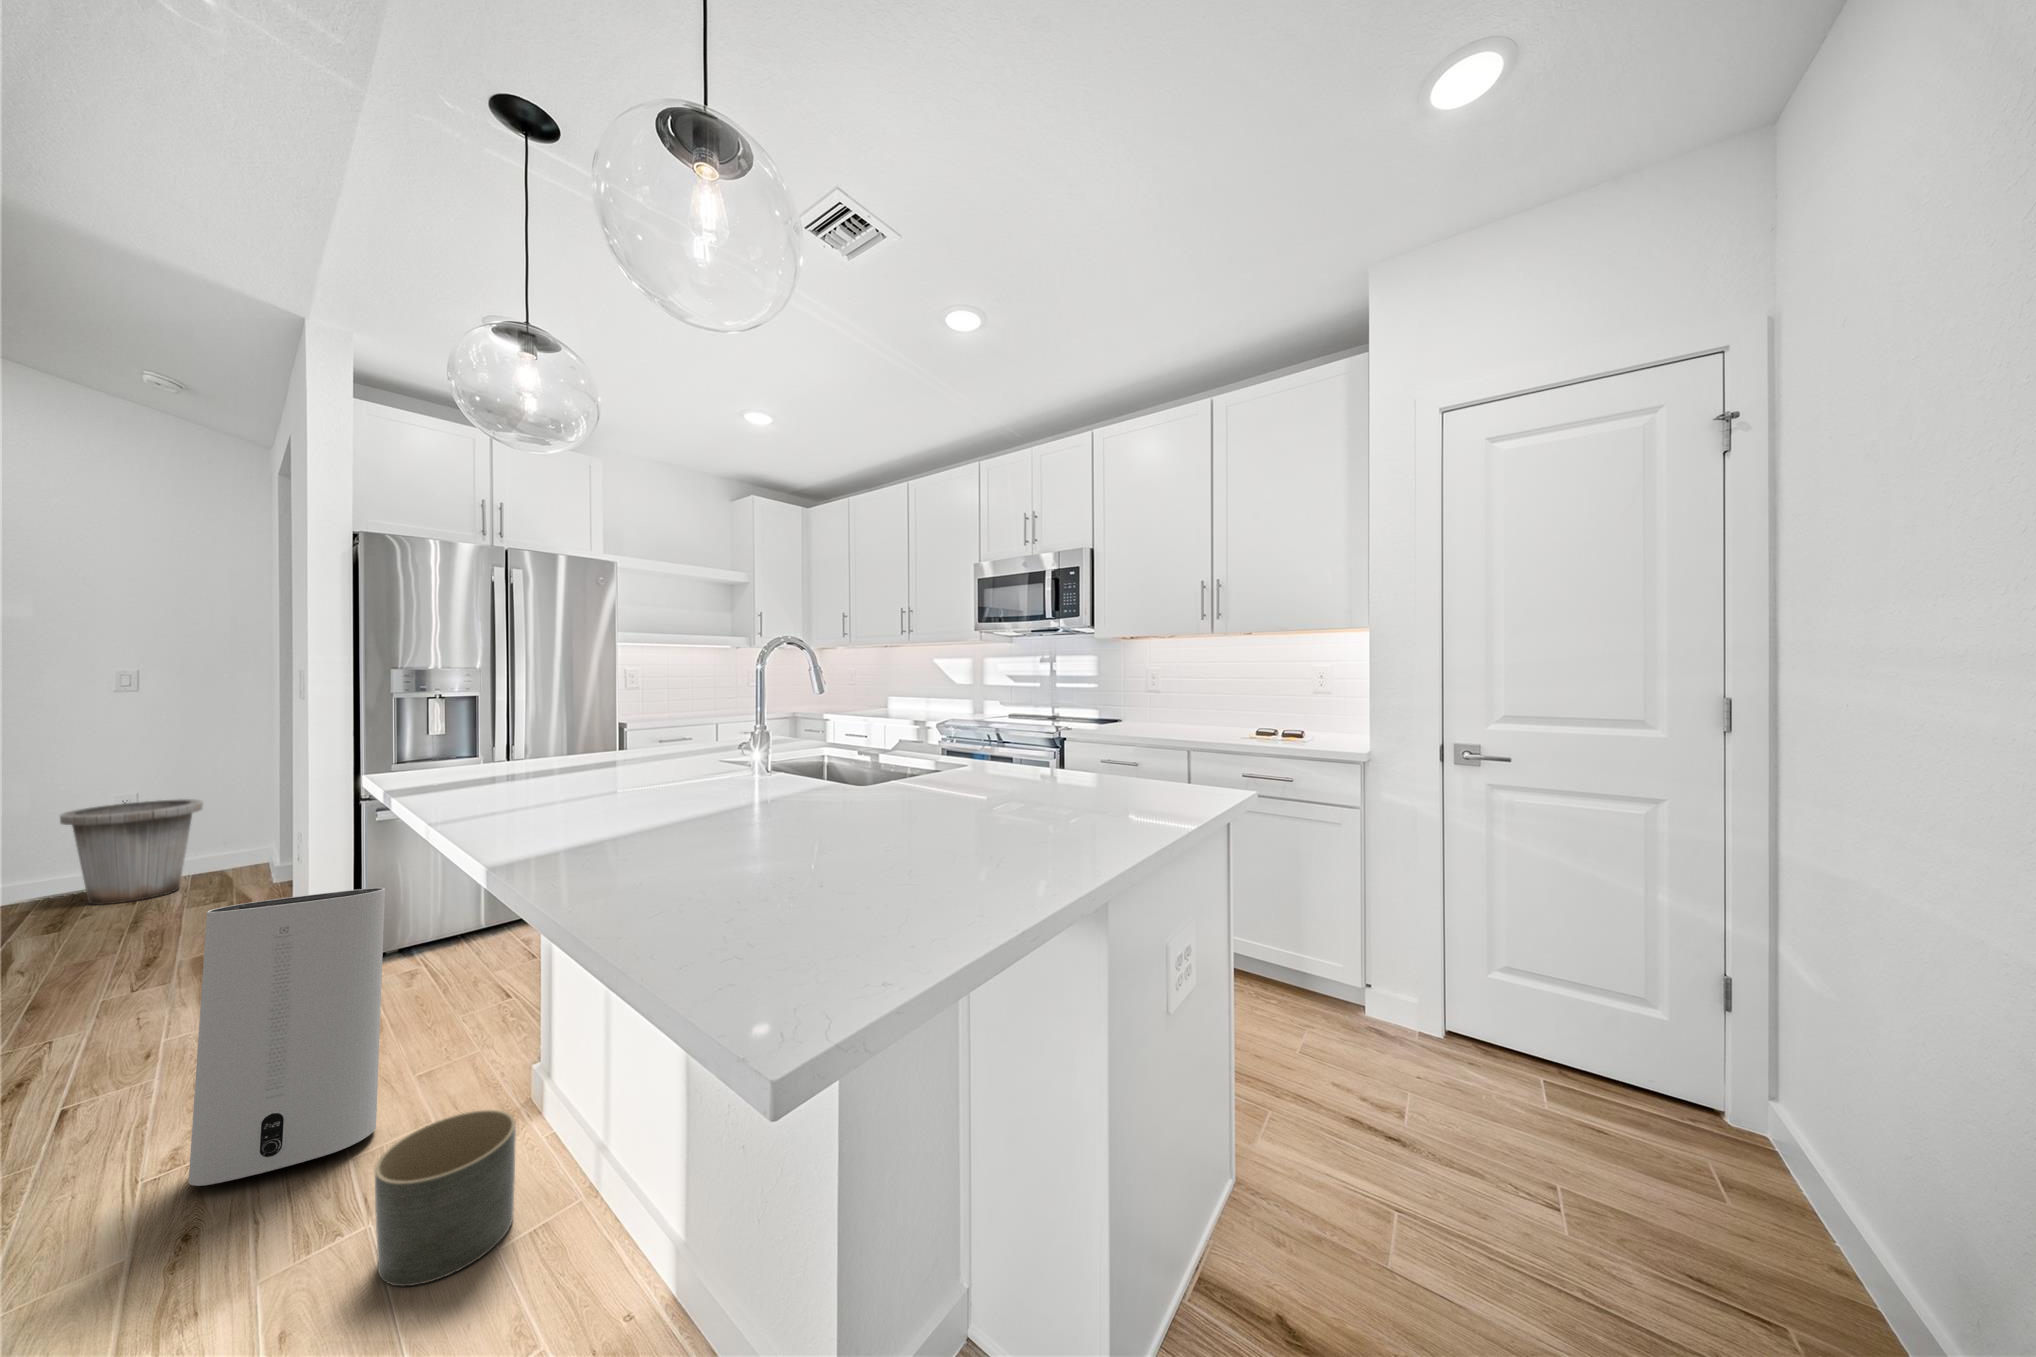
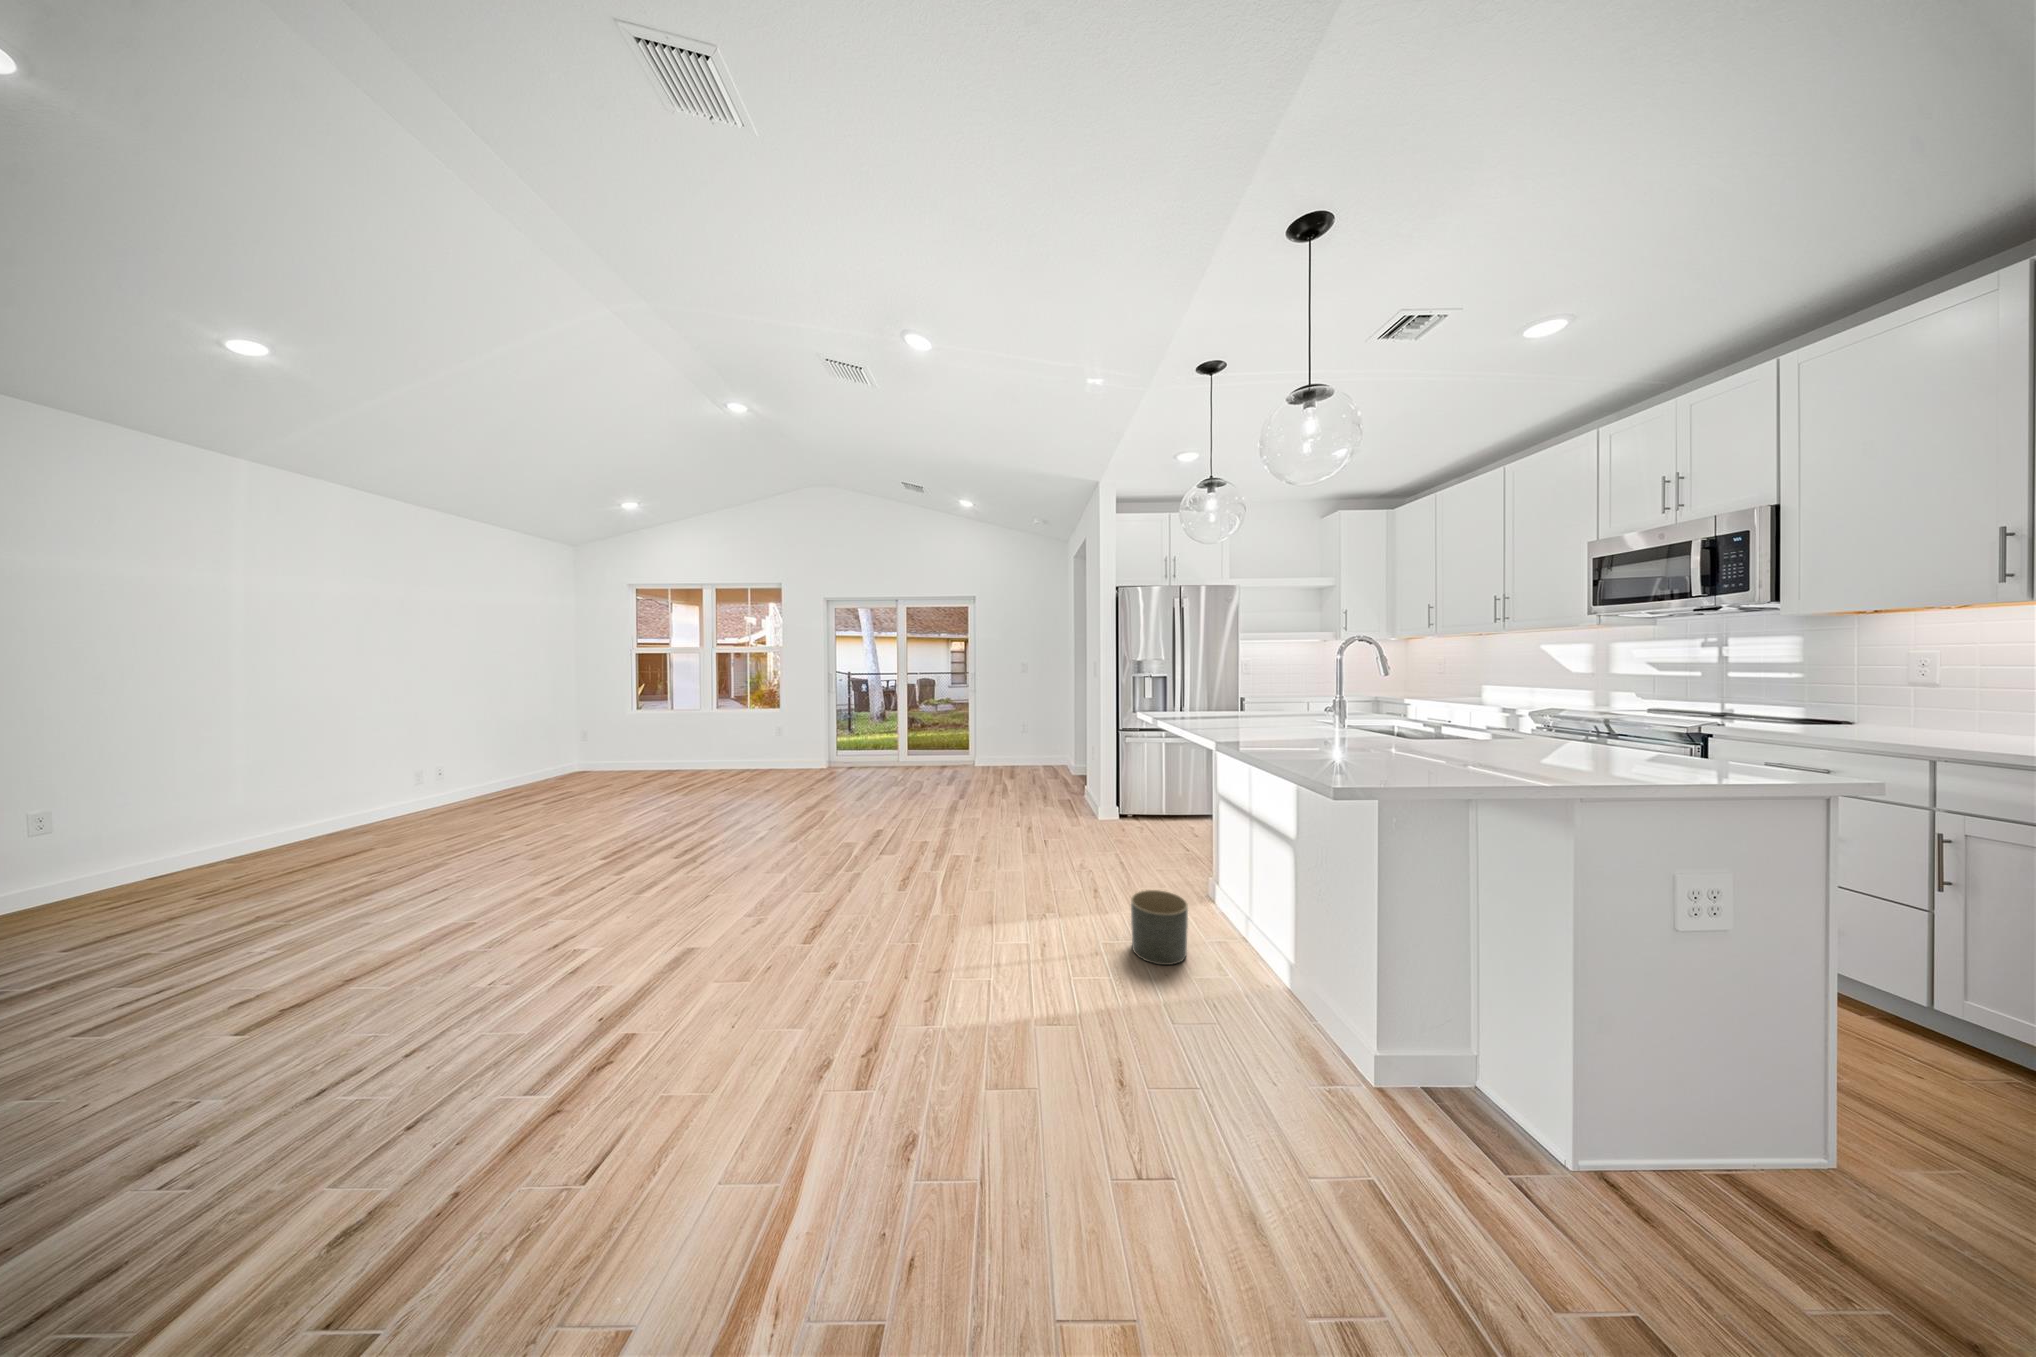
trash can: present [60,799,203,905] -> none [1018,721,1057,765]
air purifier: present [189,888,385,1186] -> none [1067,767,1130,891]

